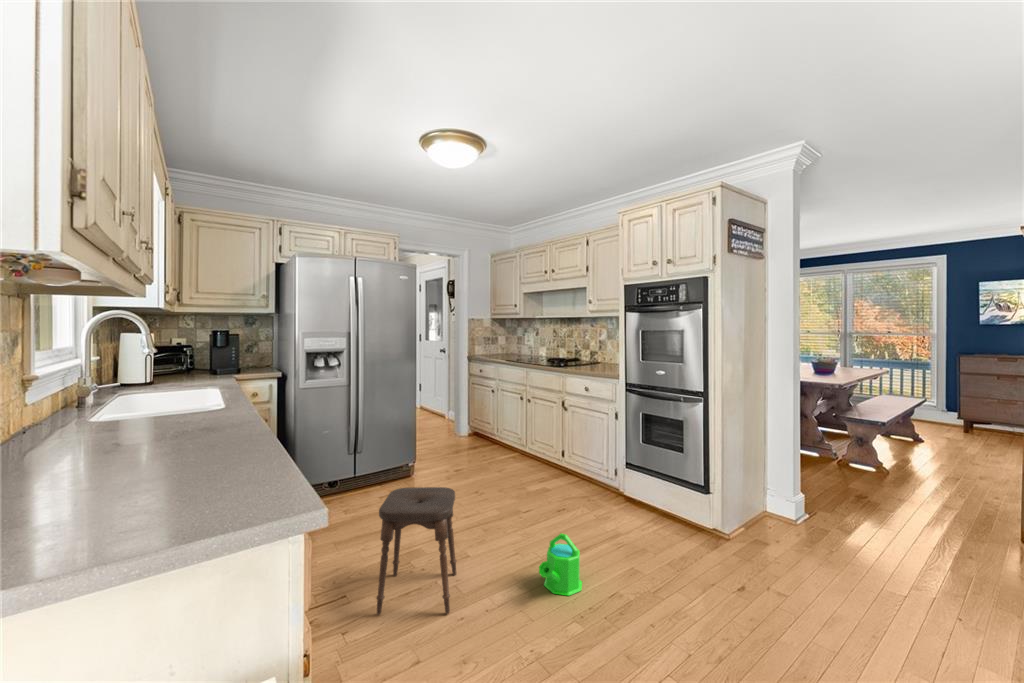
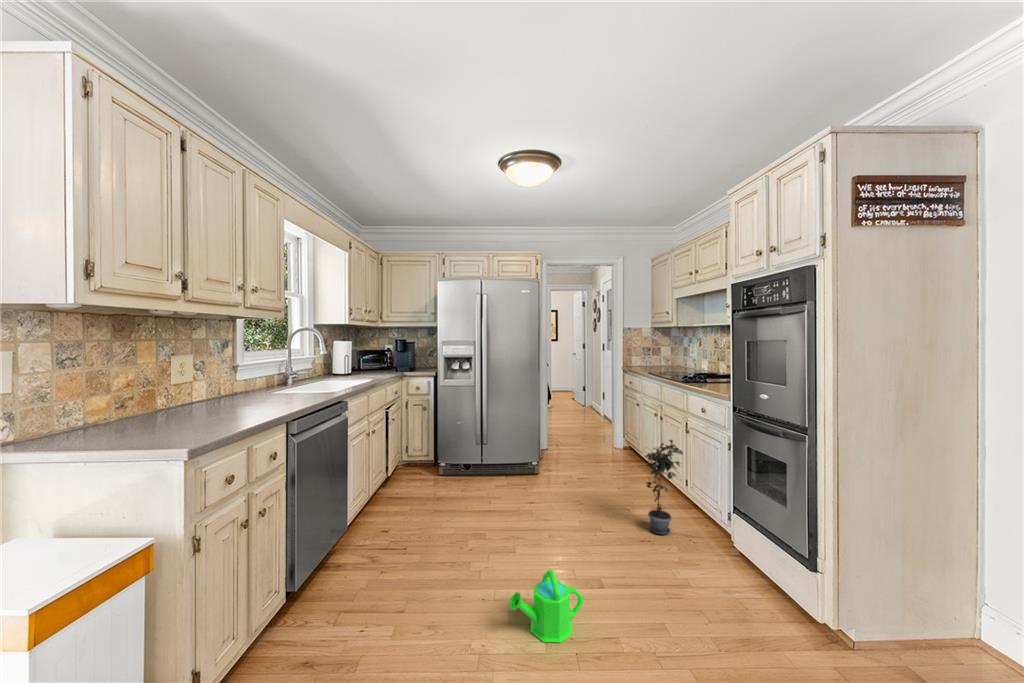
potted plant: none [549,414,585,496] -> present [645,440,683,534]
stool: present [376,487,457,615] -> none [388,480,473,605]

